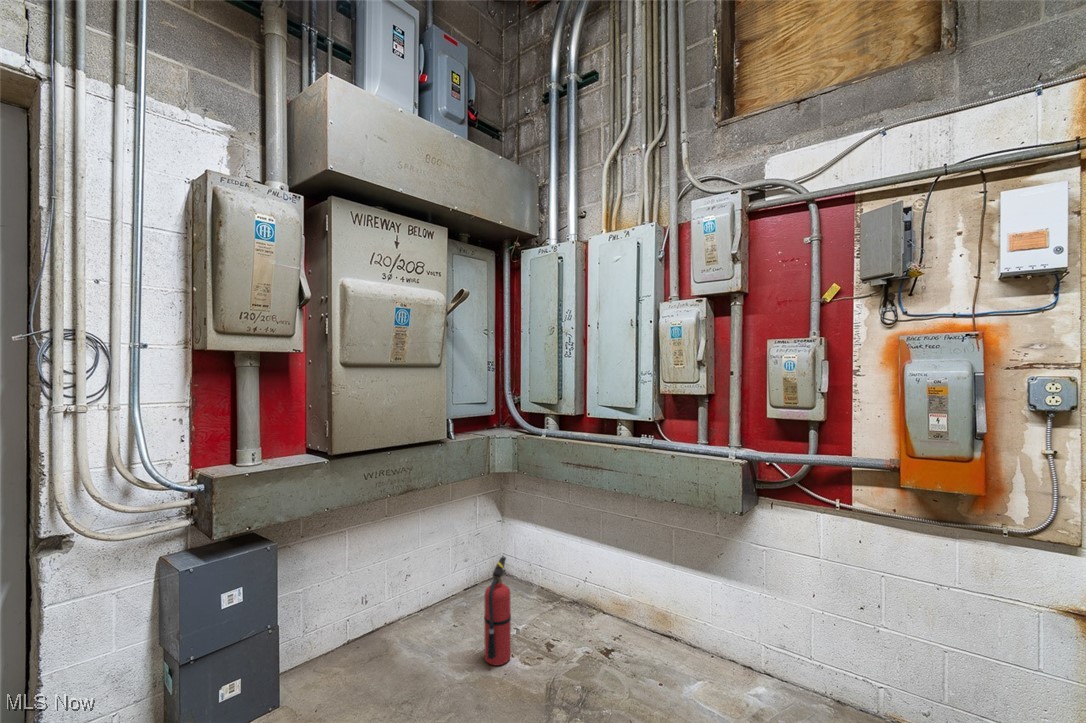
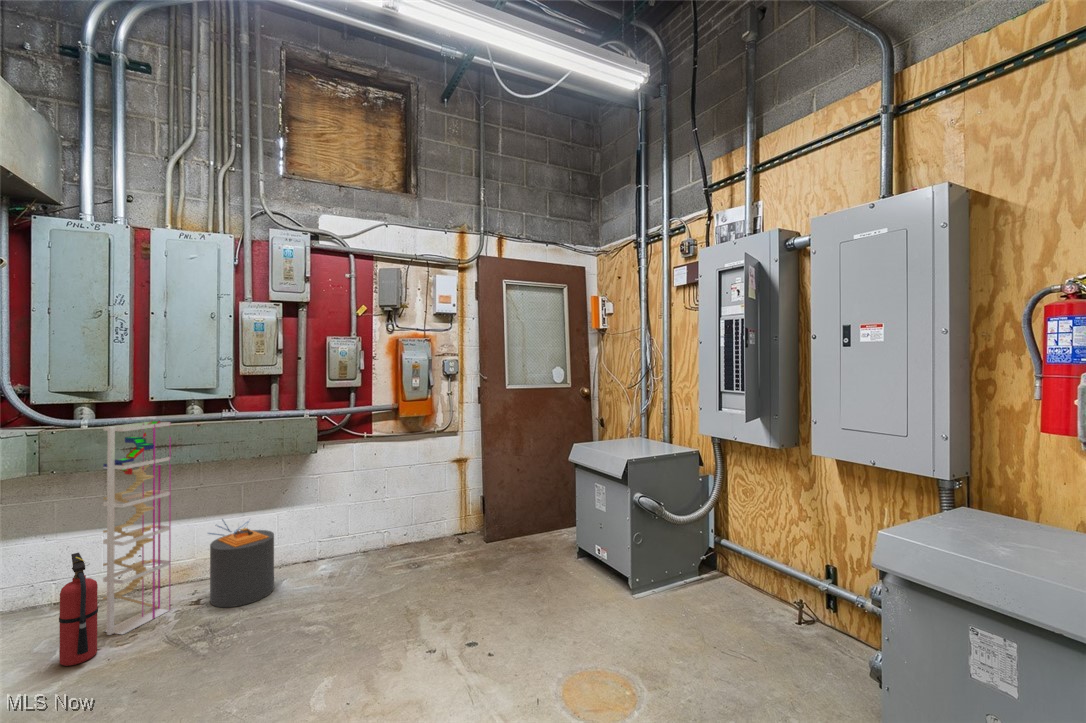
shelving unit: none [531,438,585,653] -> present [103,421,171,635]
trash can: none [609,564,683,695] -> present [208,519,274,607]

